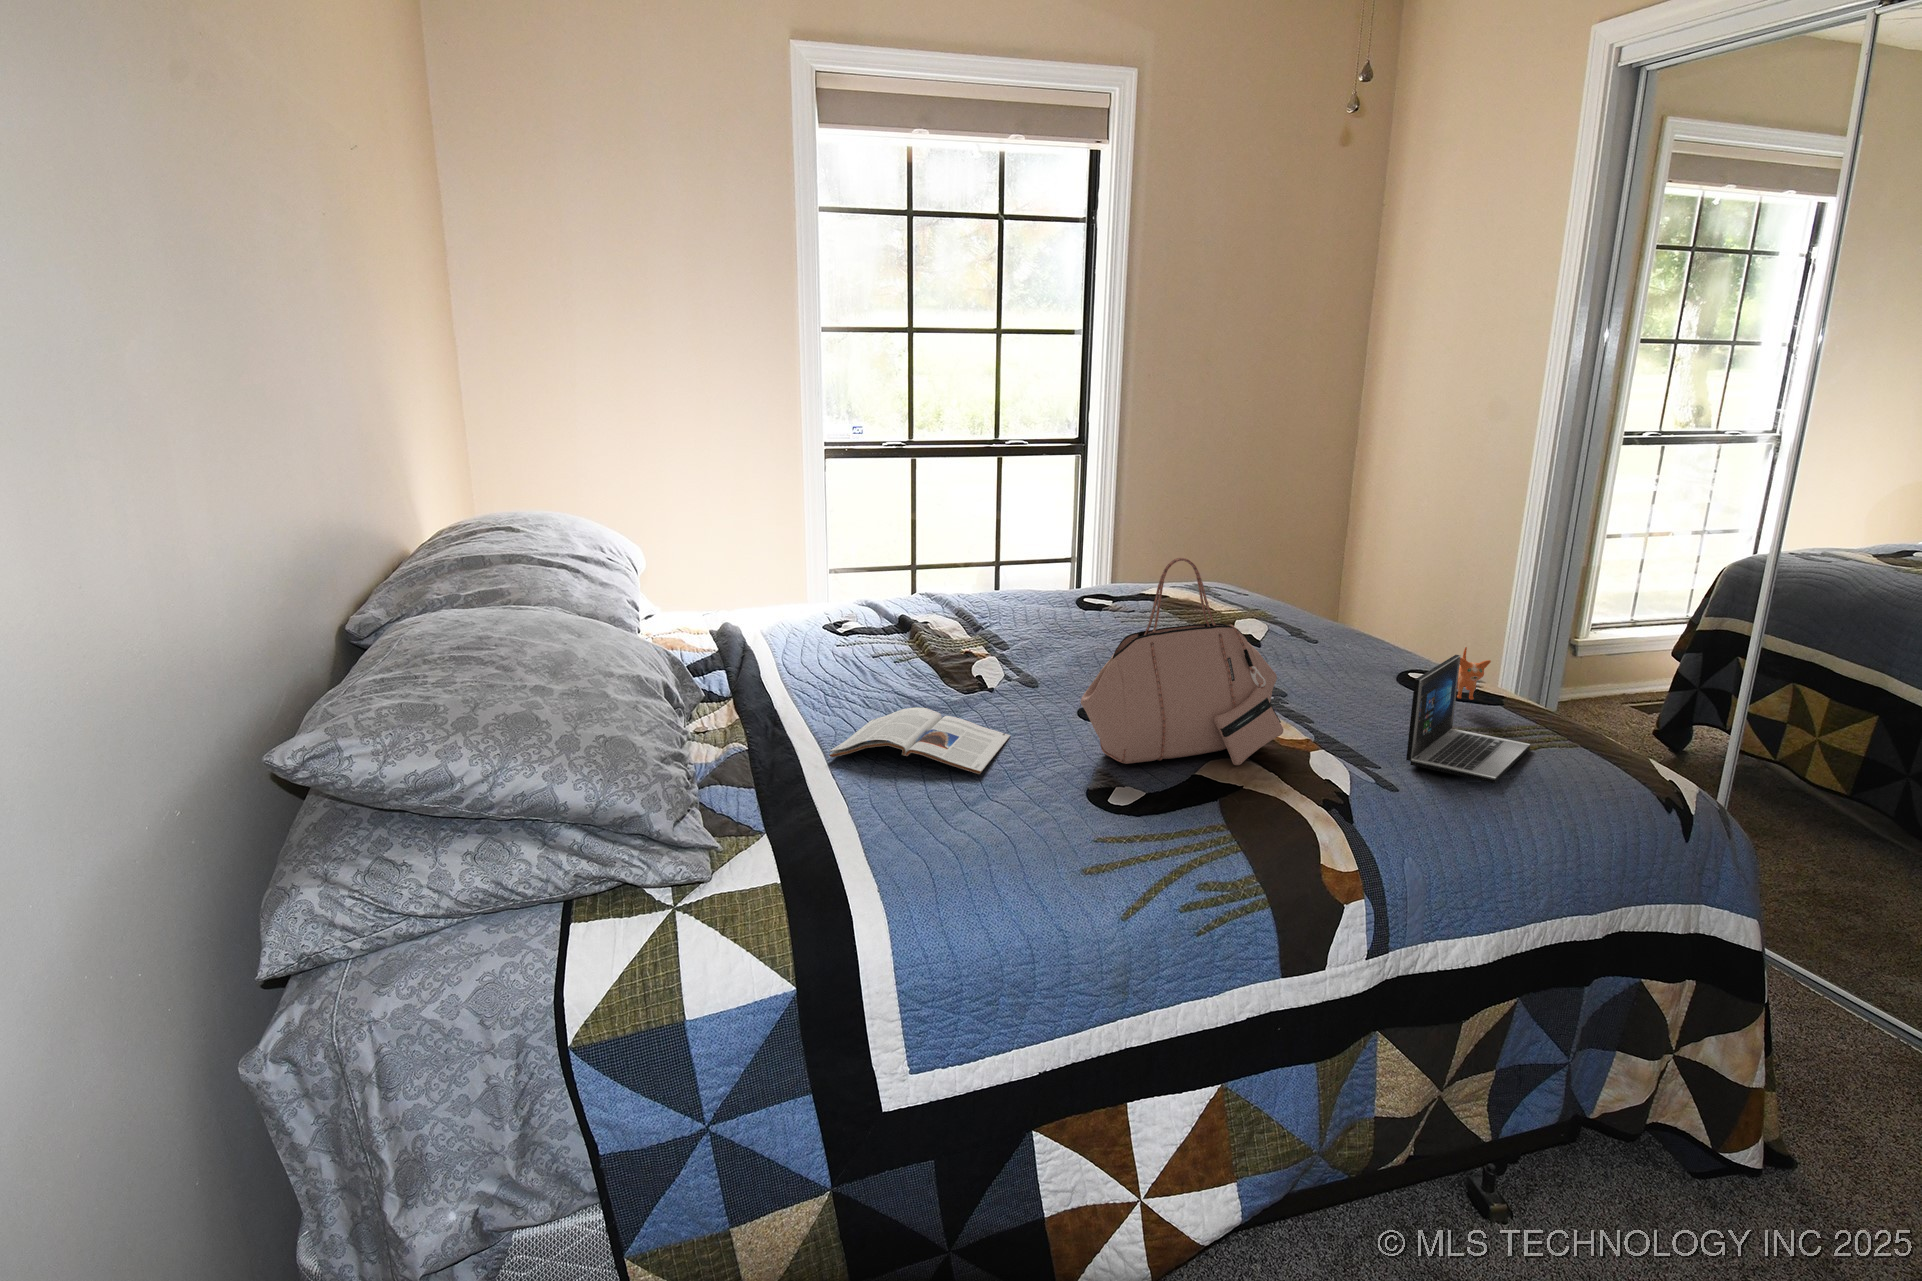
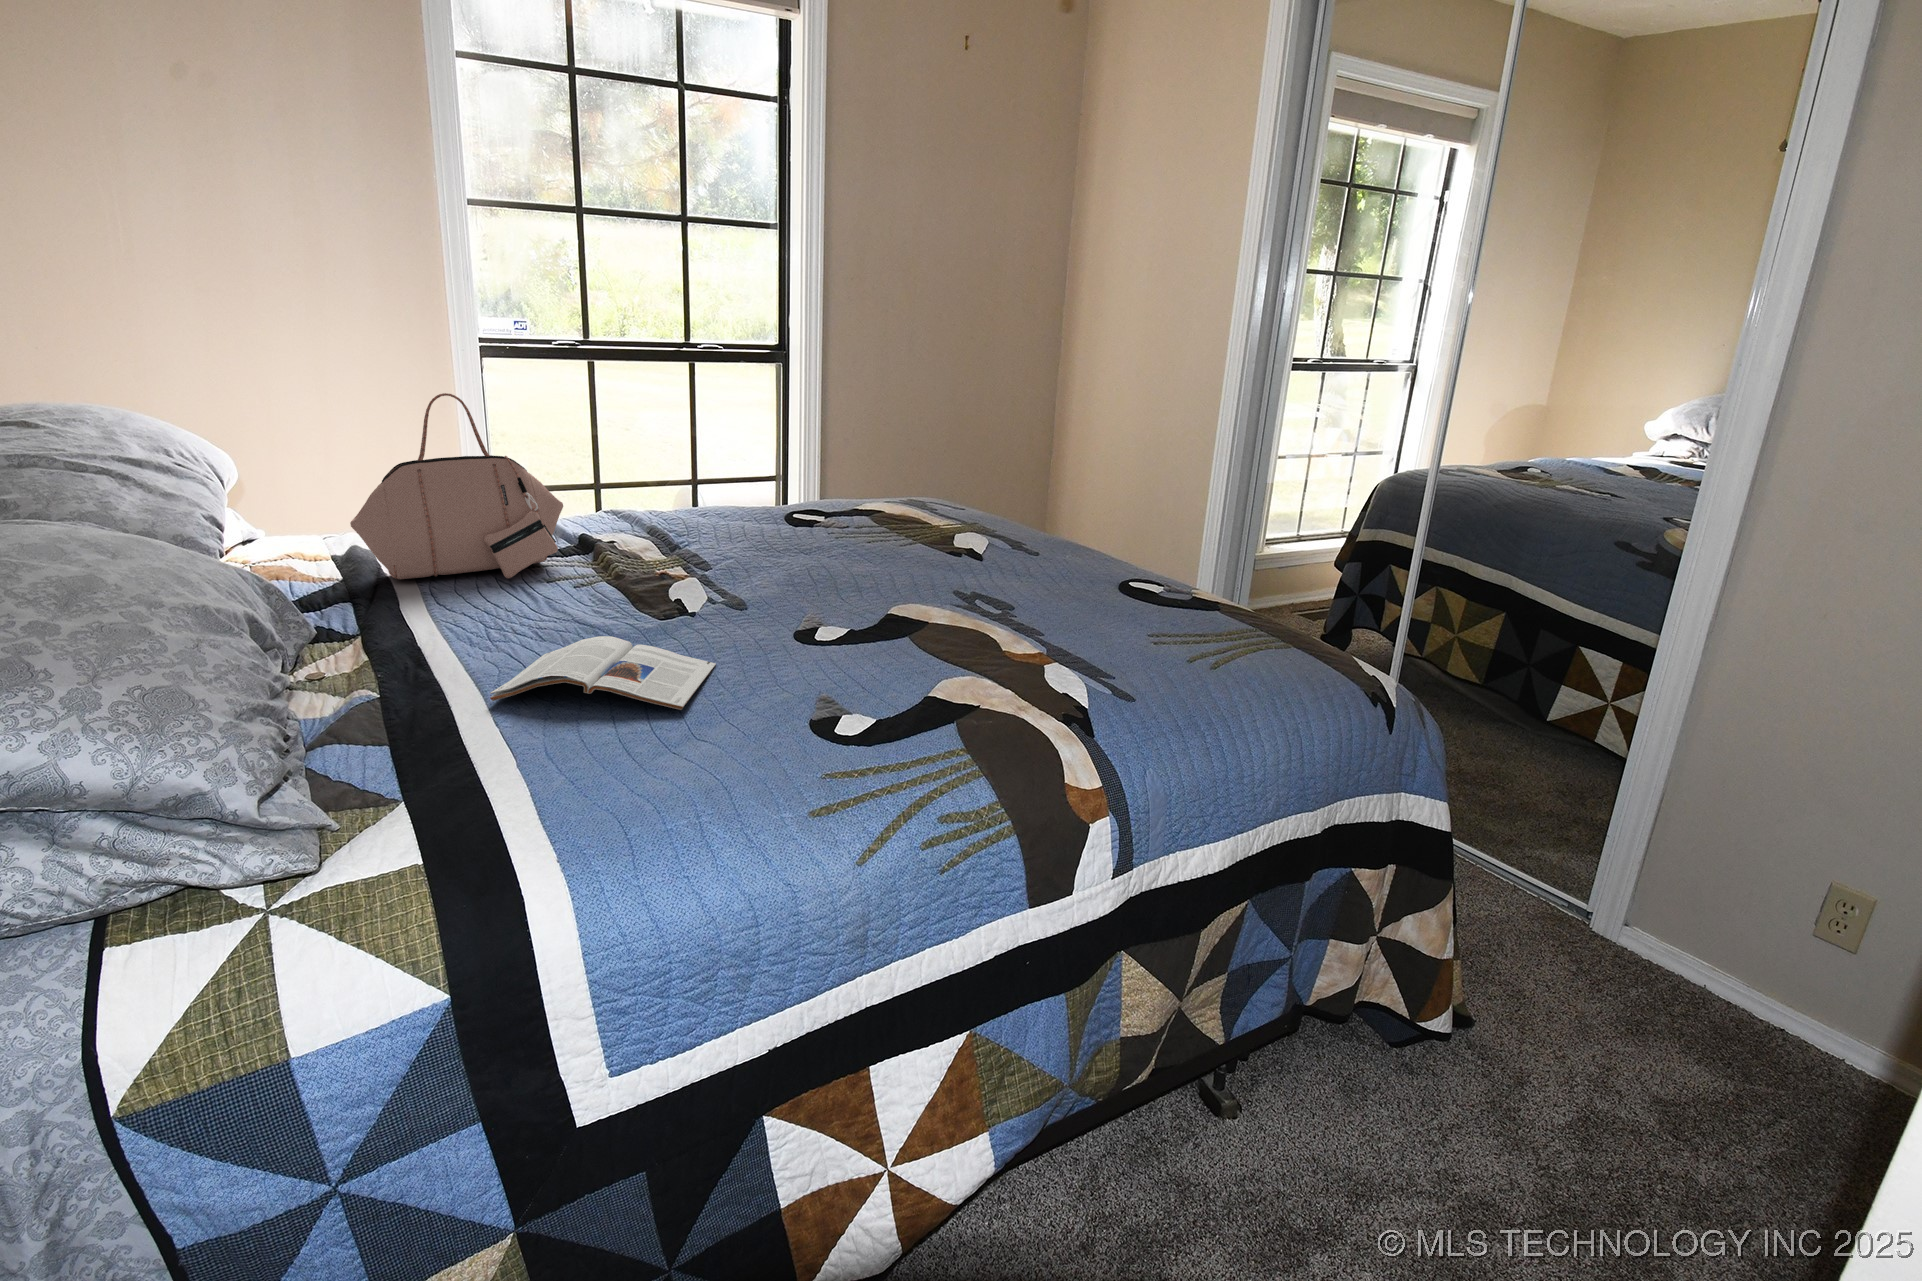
handbag: present [1081,558,1283,765] -> present [350,393,563,579]
laptop: present [1406,647,1530,783] -> none [1139,552,1251,687]

